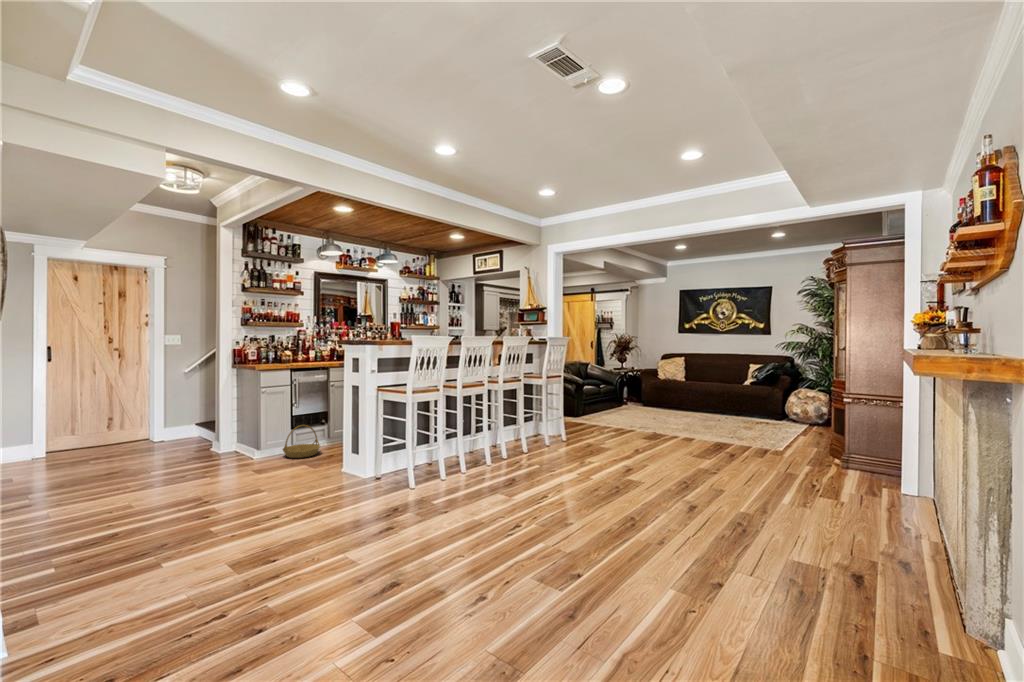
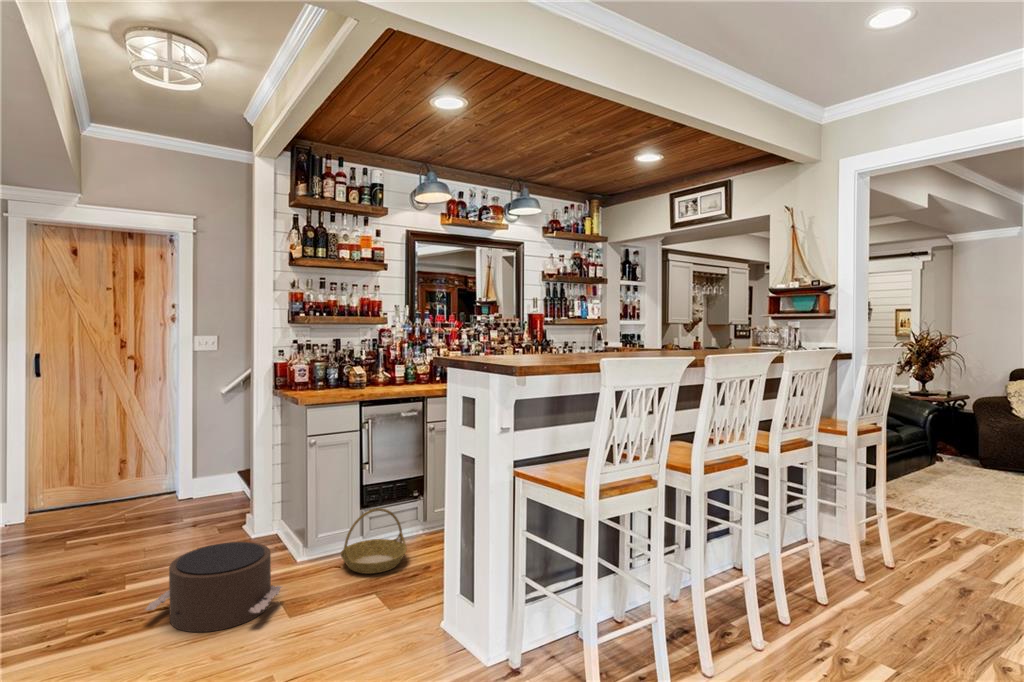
pouf: none [178,441,254,480] -> present [145,542,282,632]

